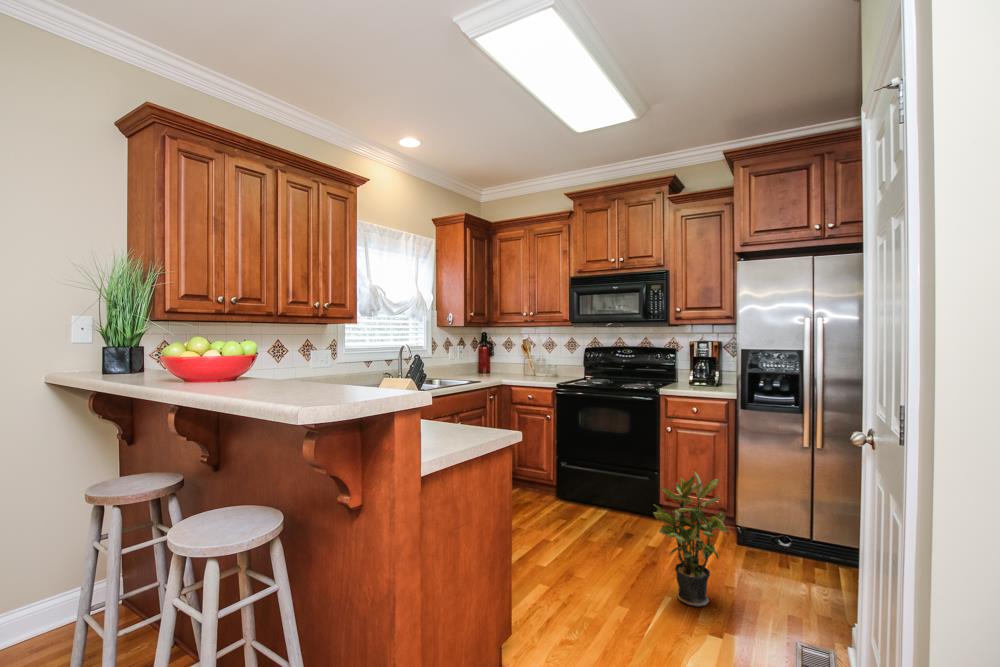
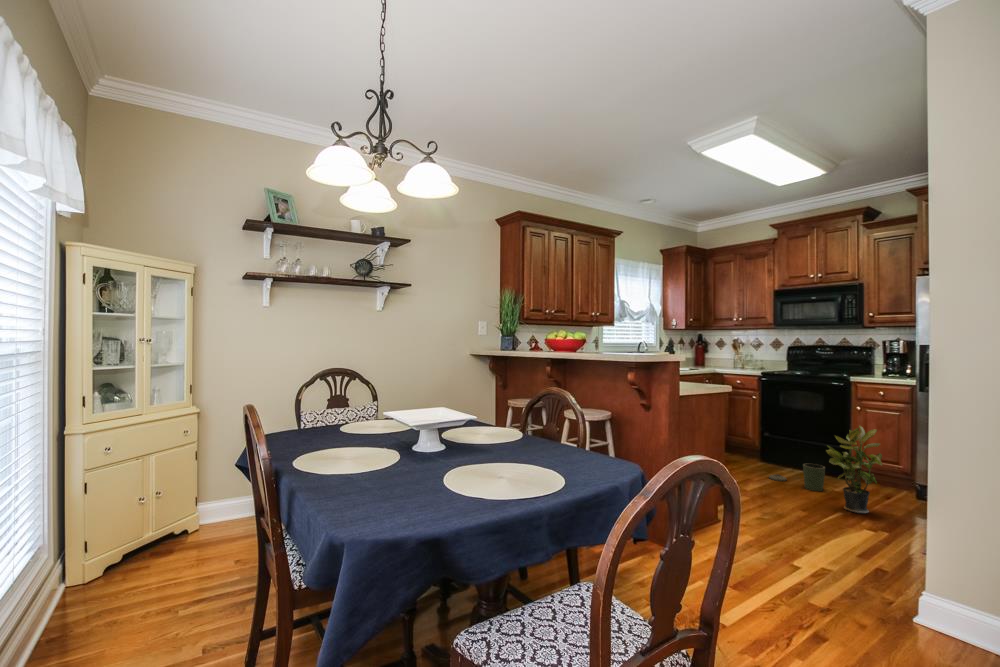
trash can: none [571,517,643,559] -> present [769,464,825,491]

